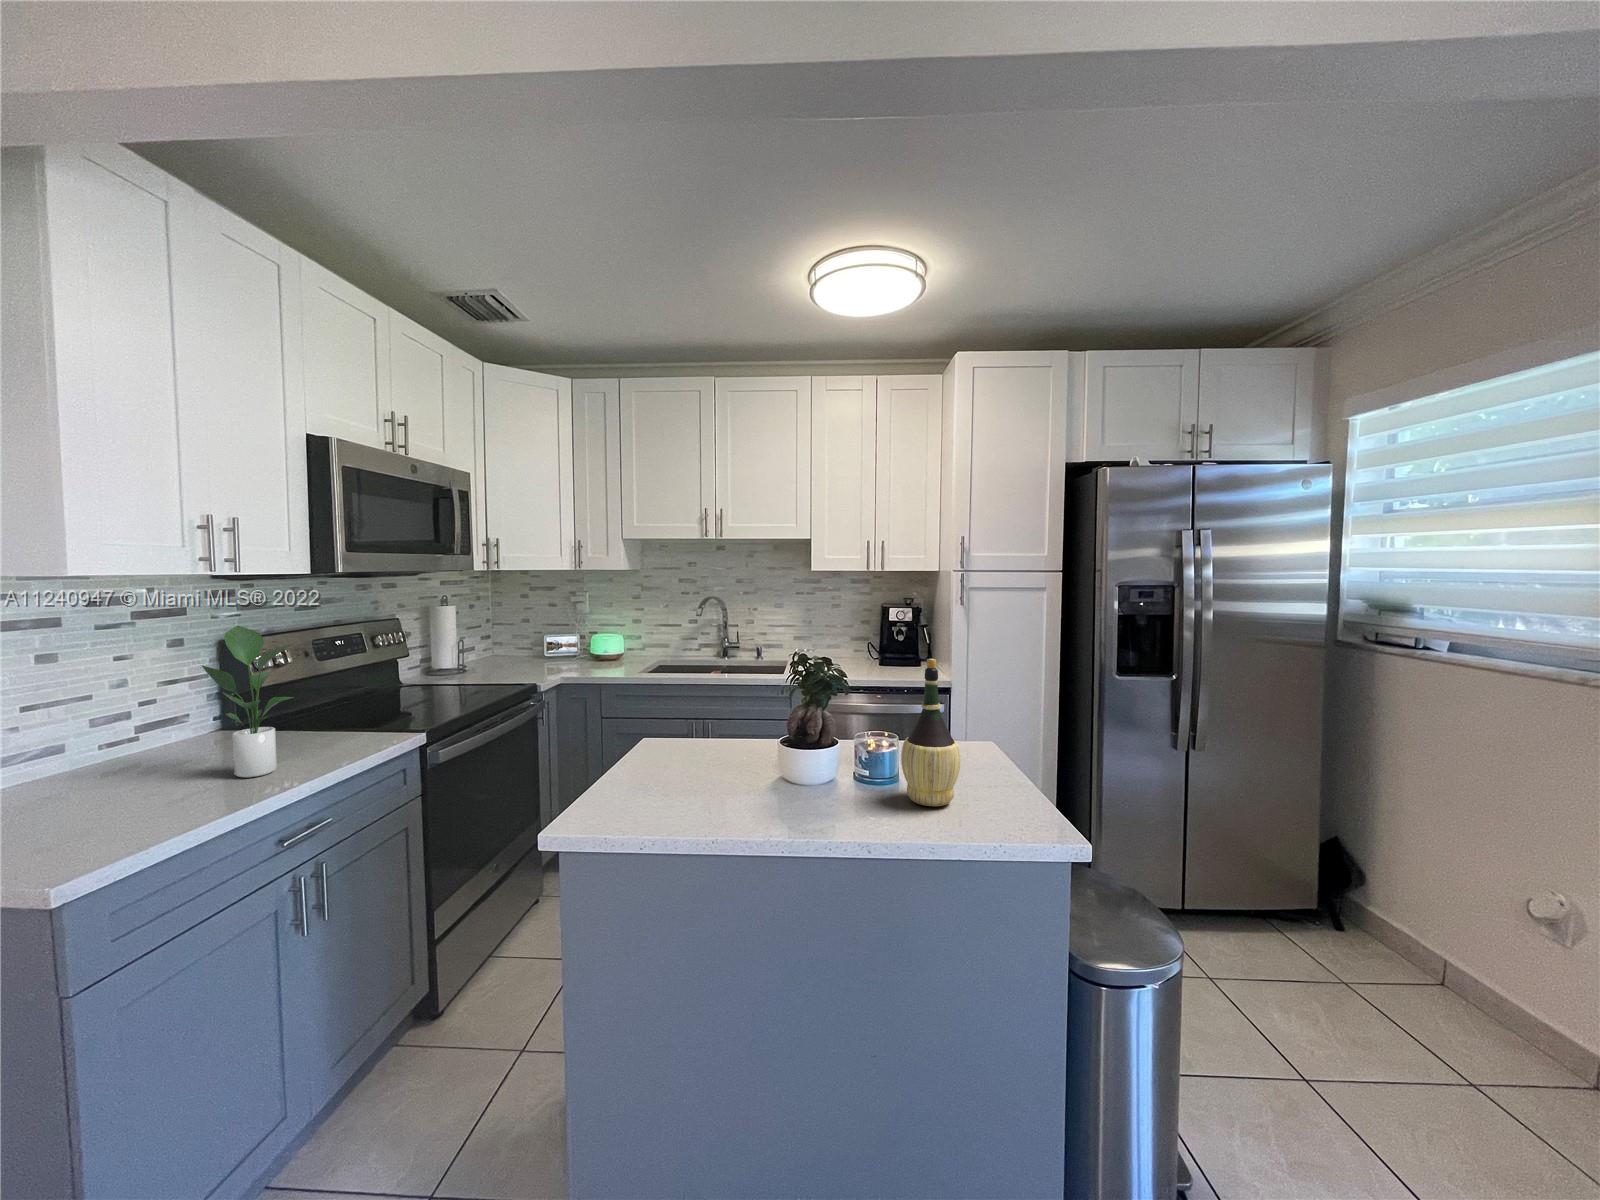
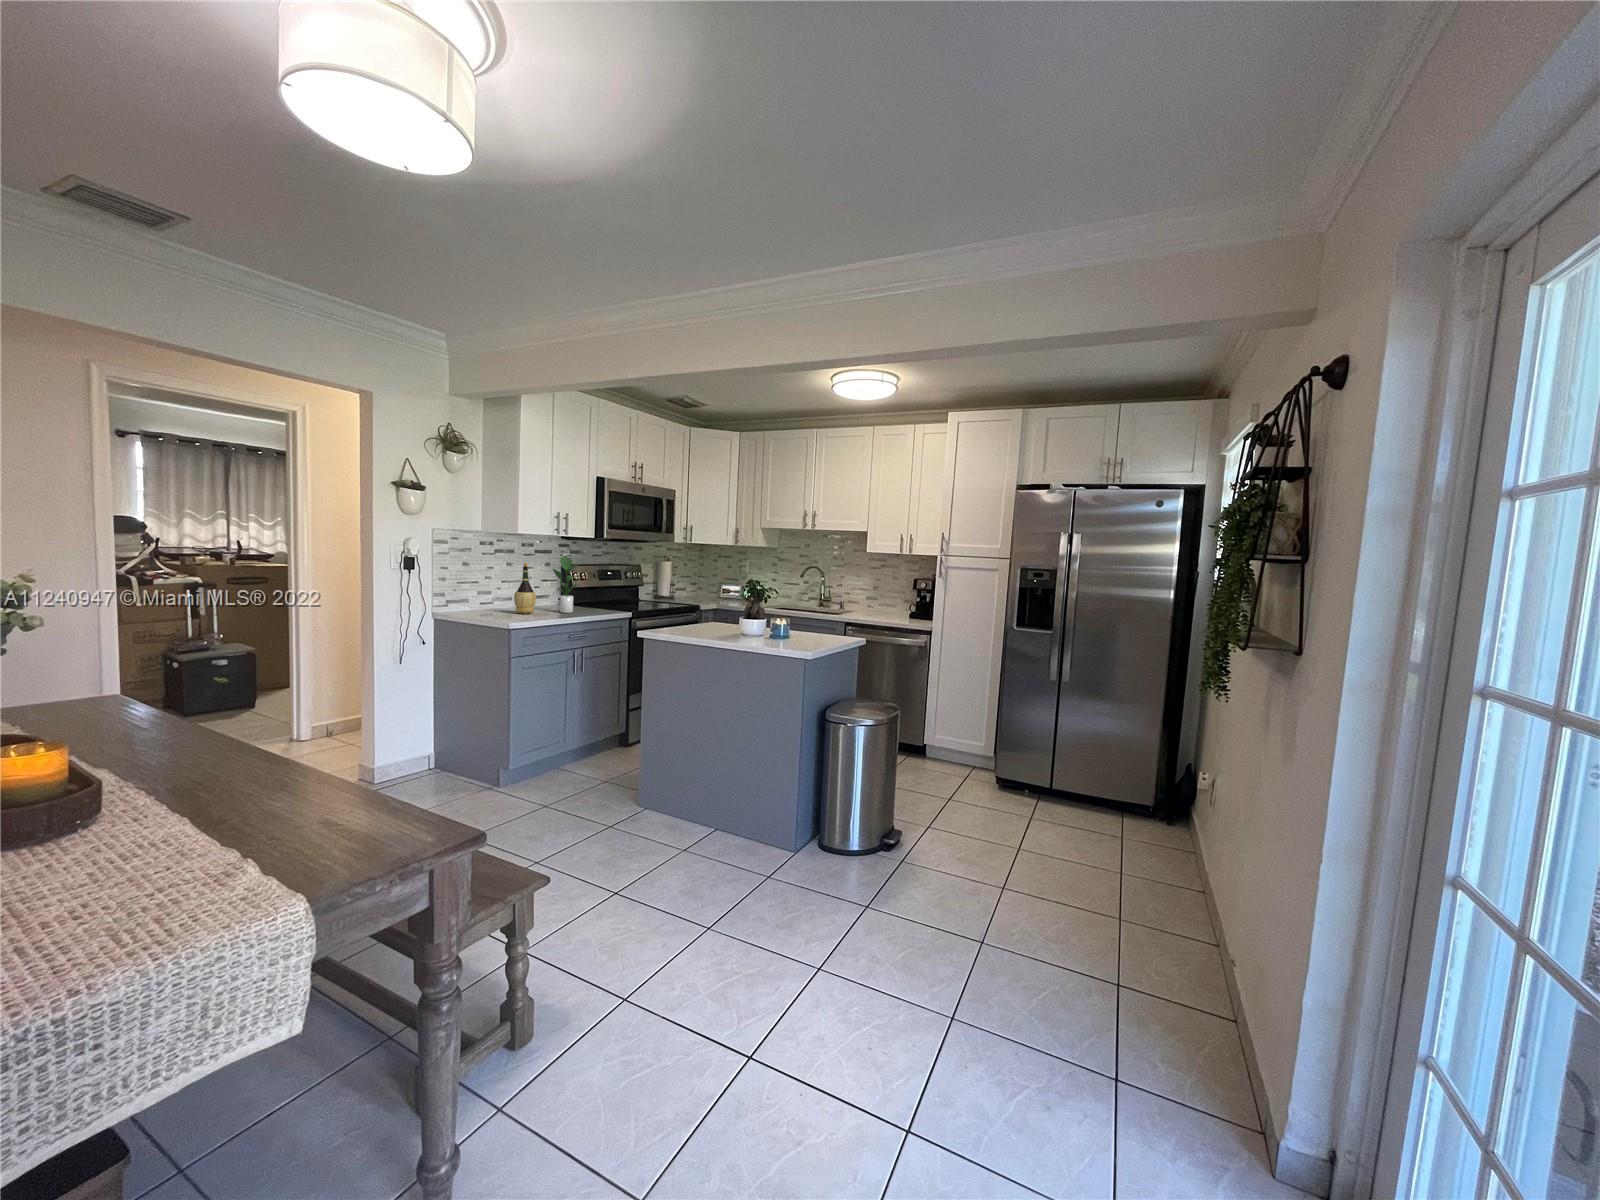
wine bottle: present [901,659,960,806] -> present [514,563,536,614]

